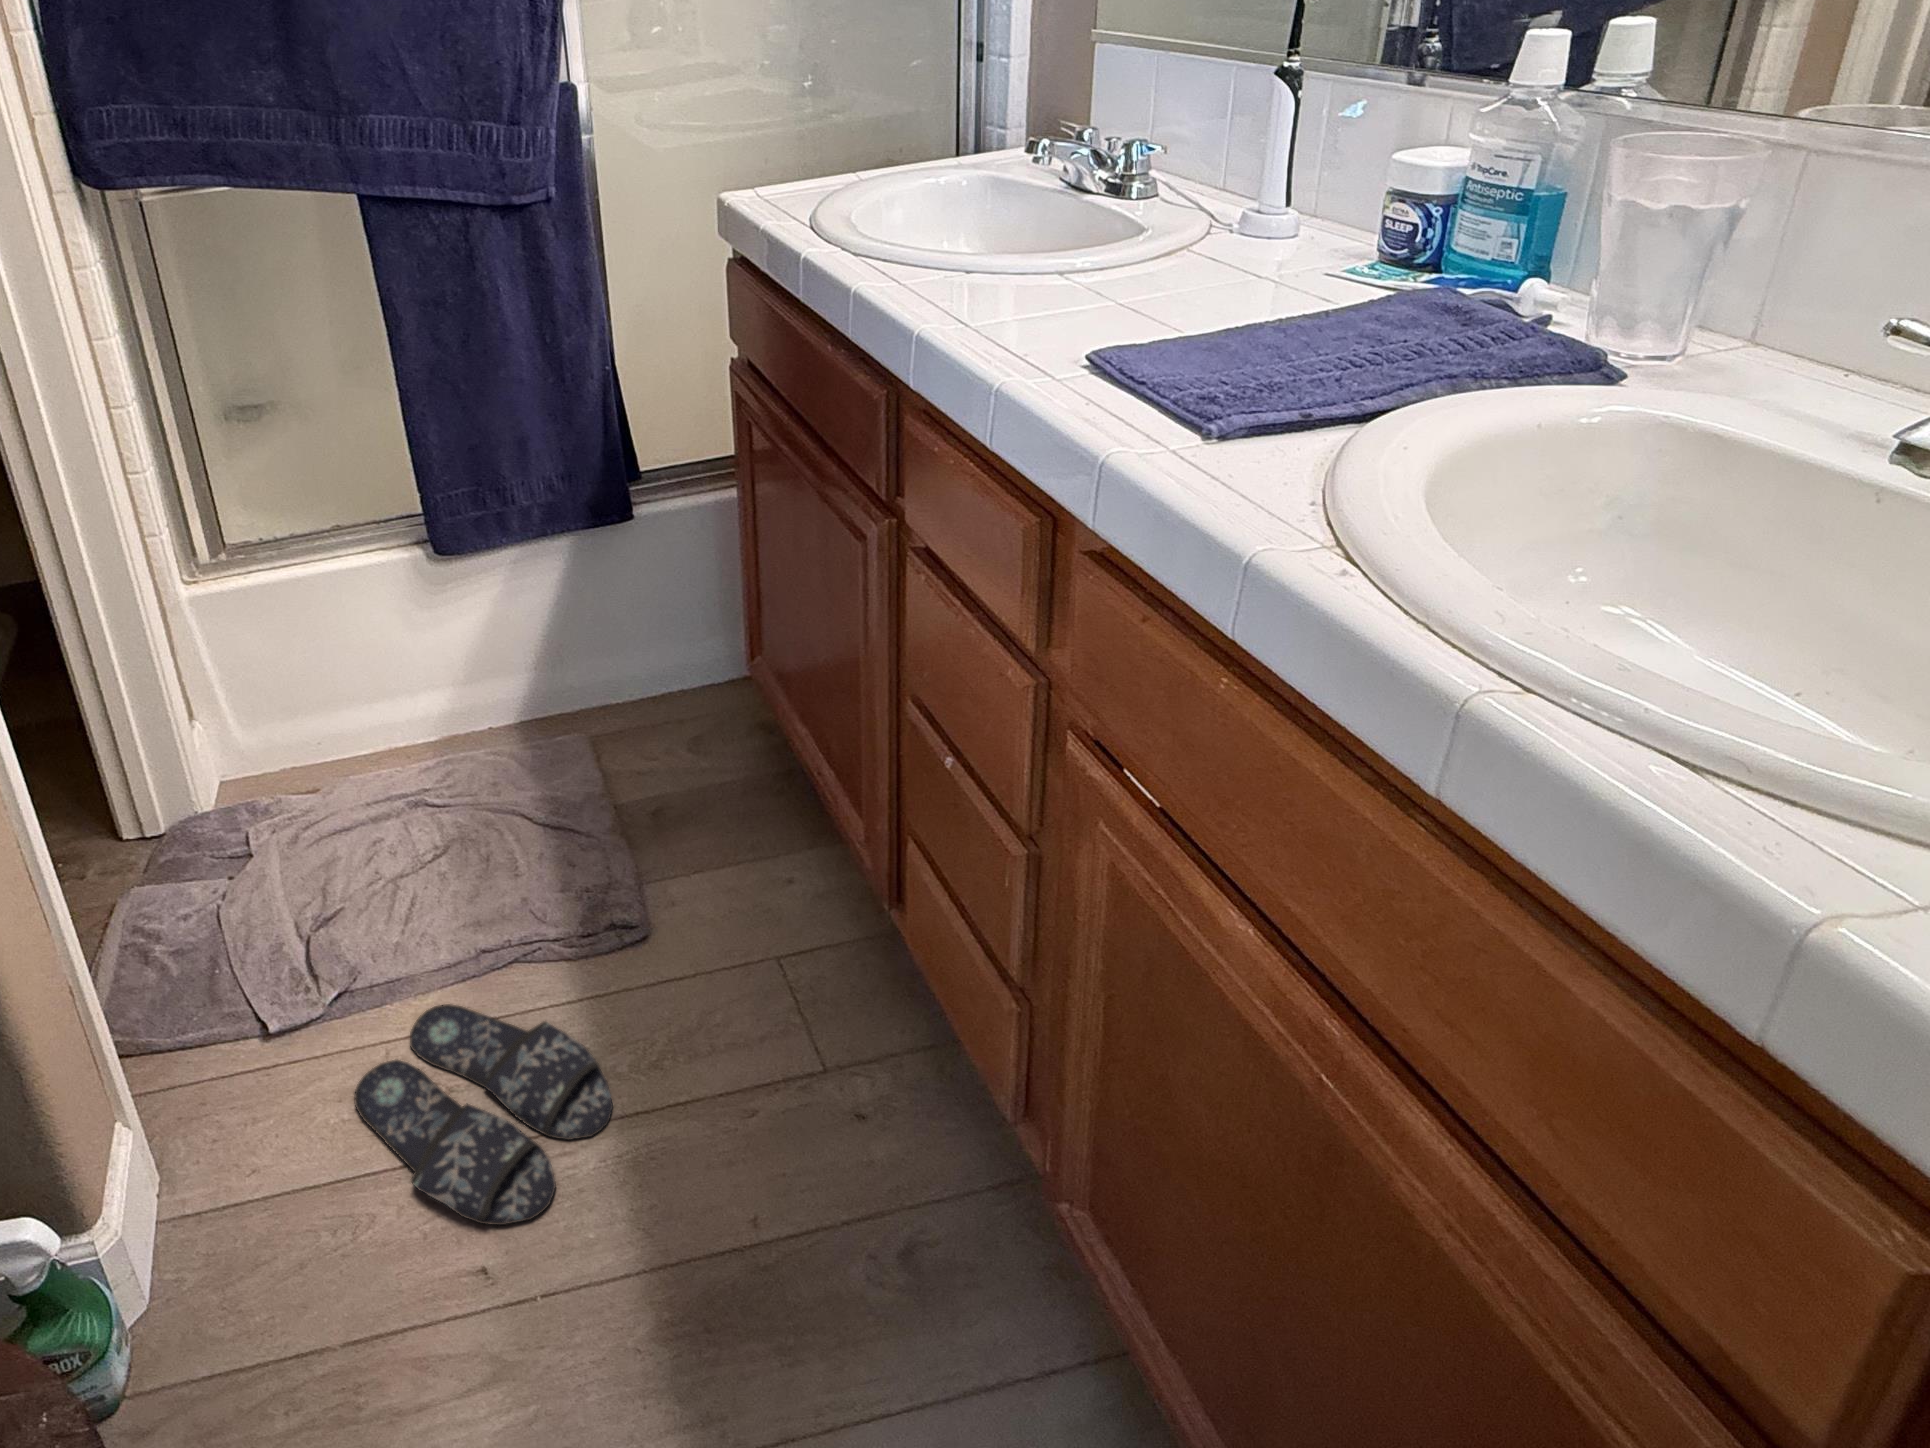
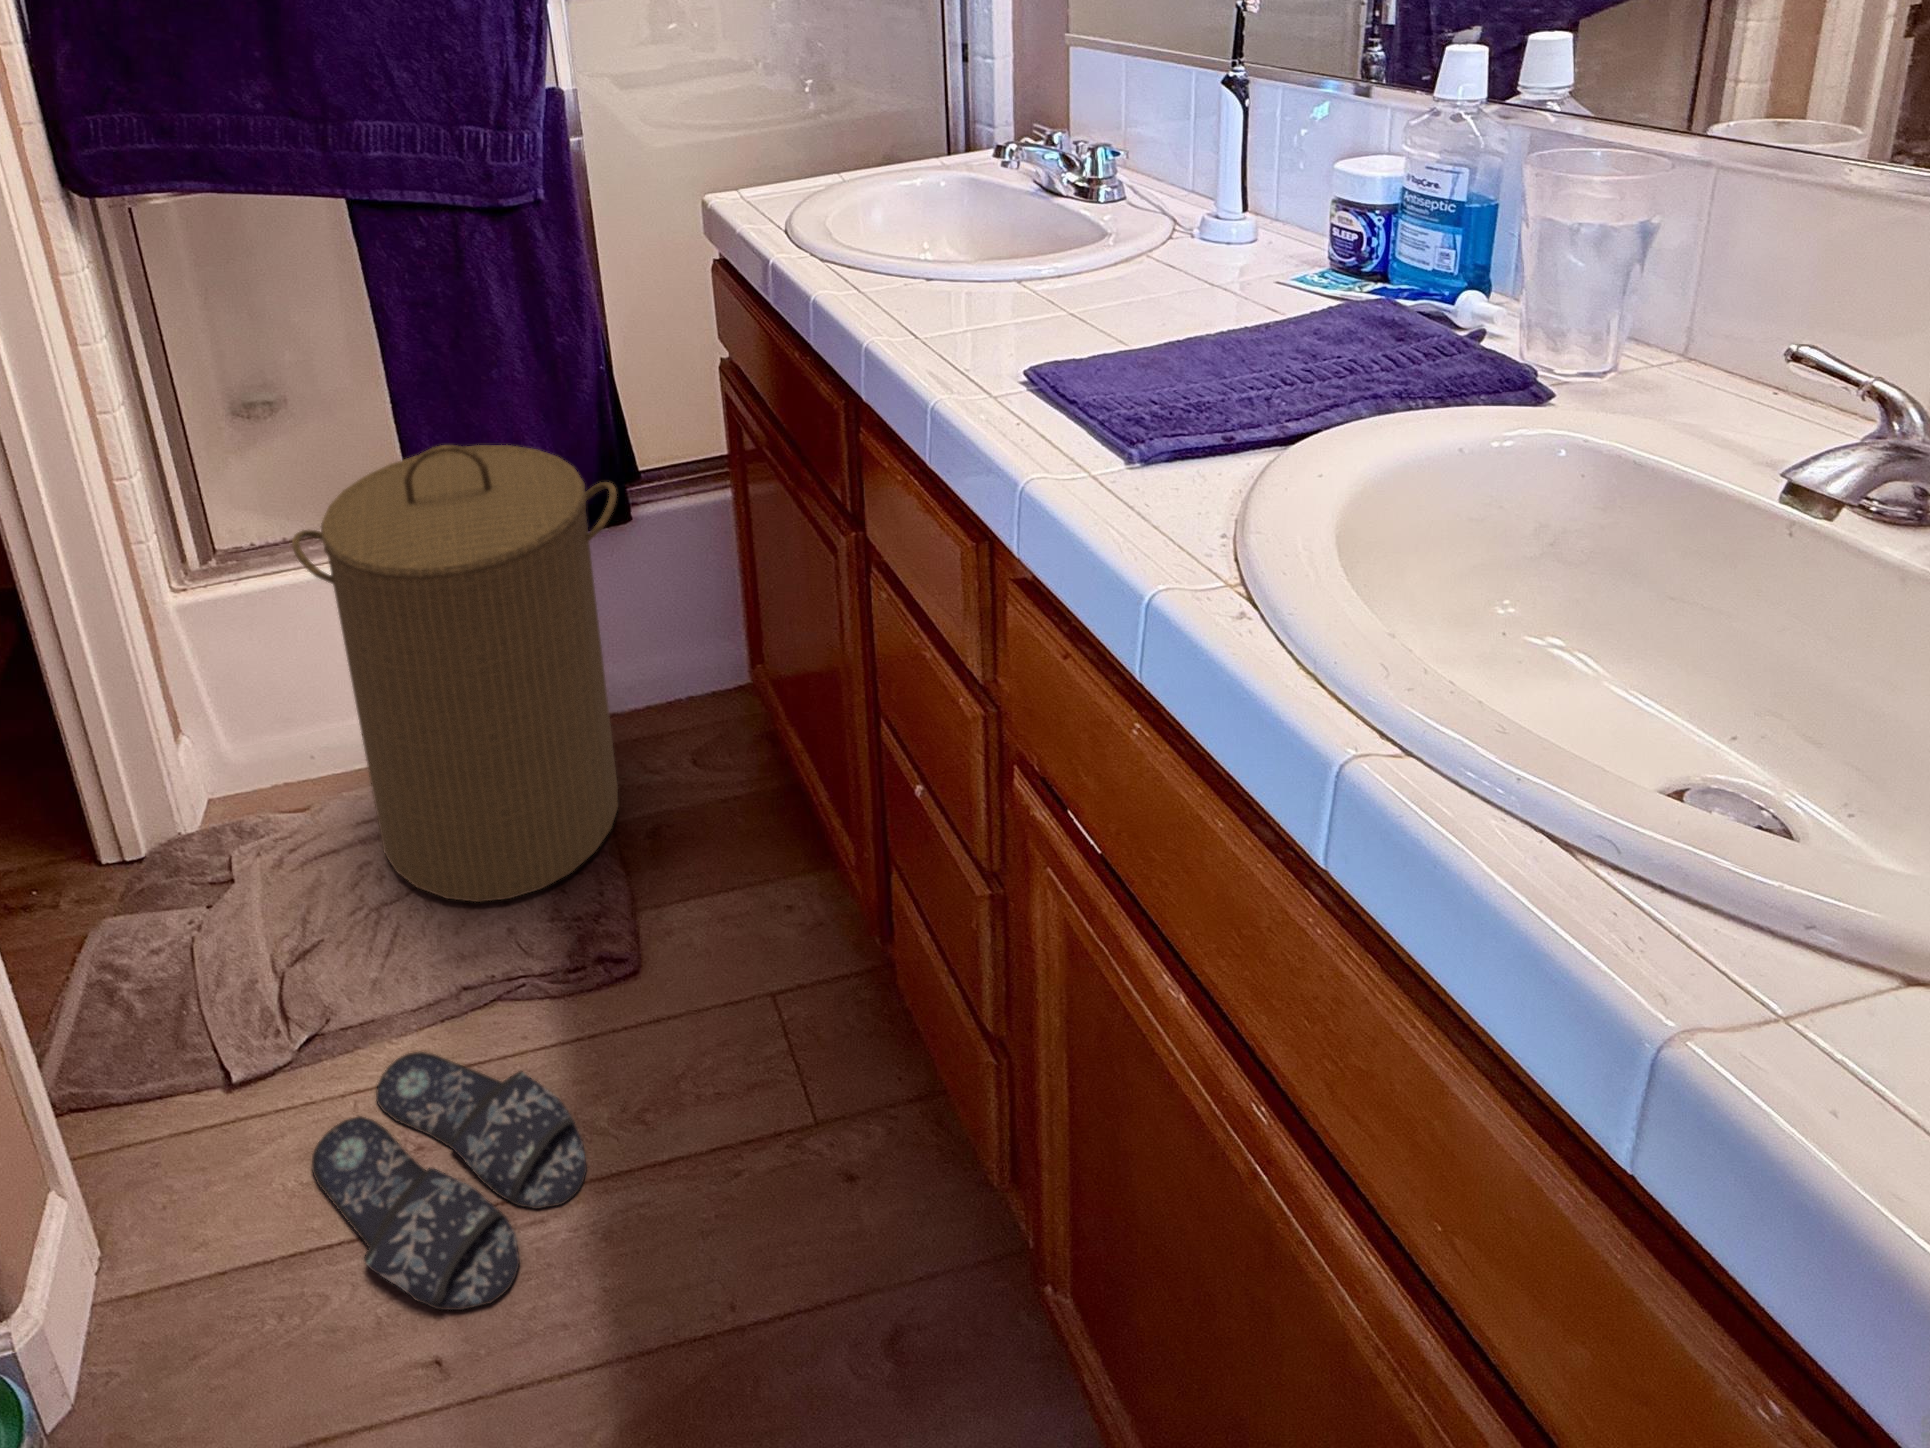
laundry hamper: none [313,440,629,873] -> present [292,445,618,902]

